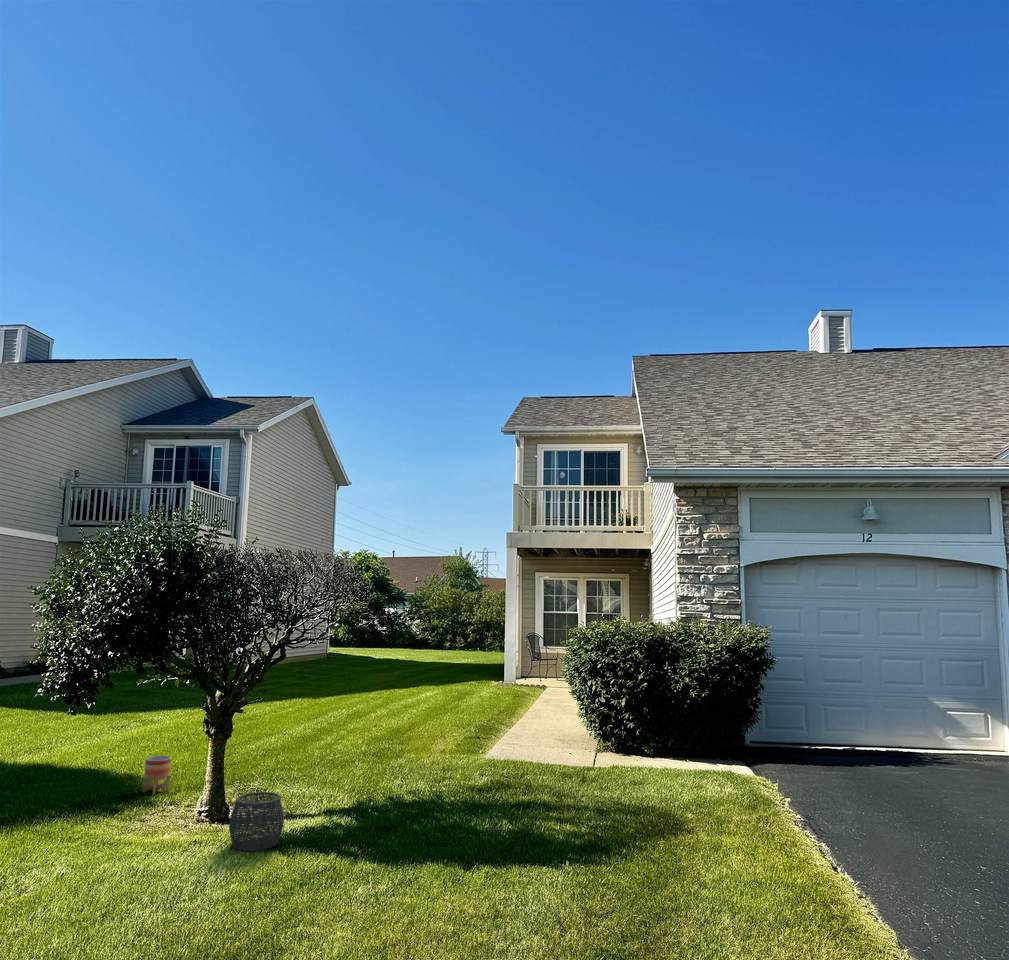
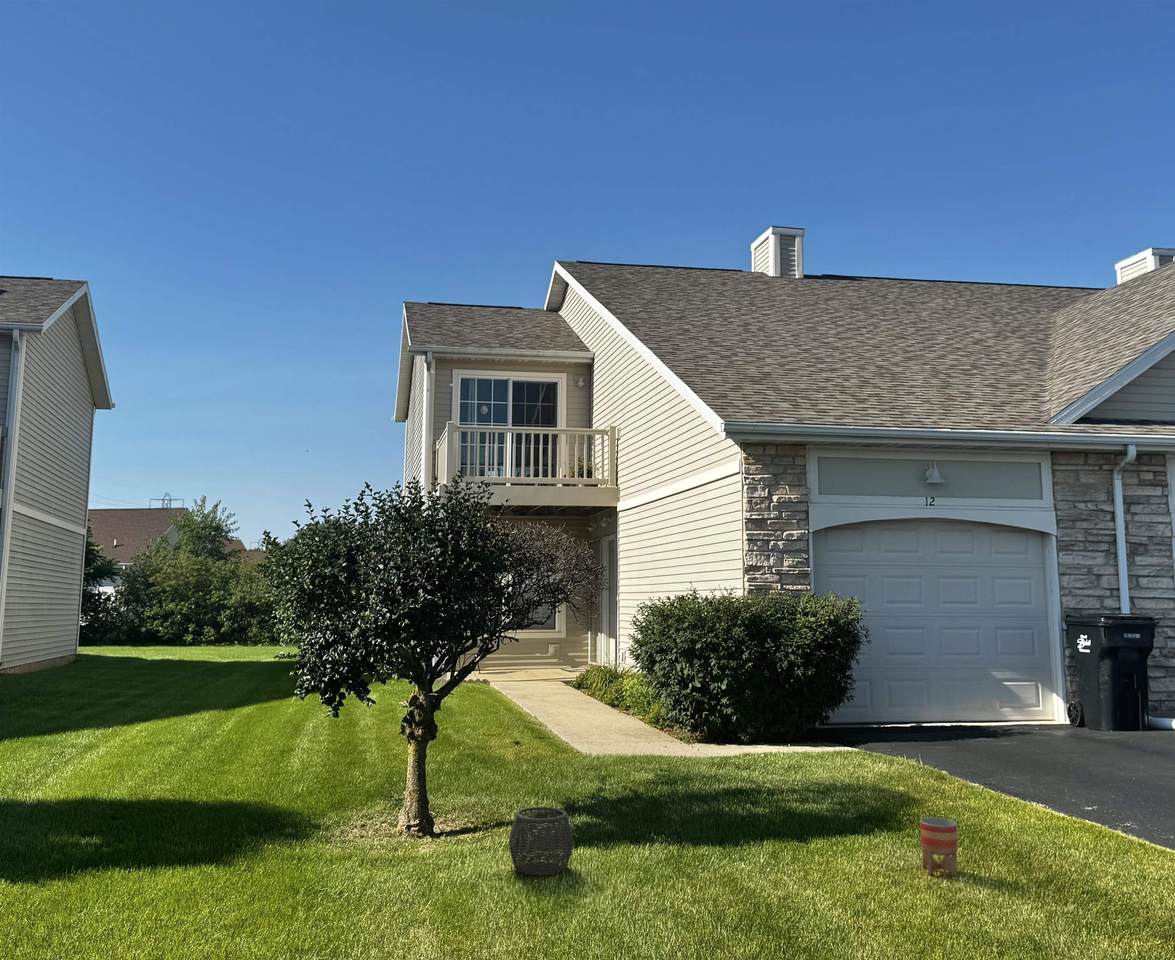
planter: present [143,756,171,795] -> present [920,817,958,876]

